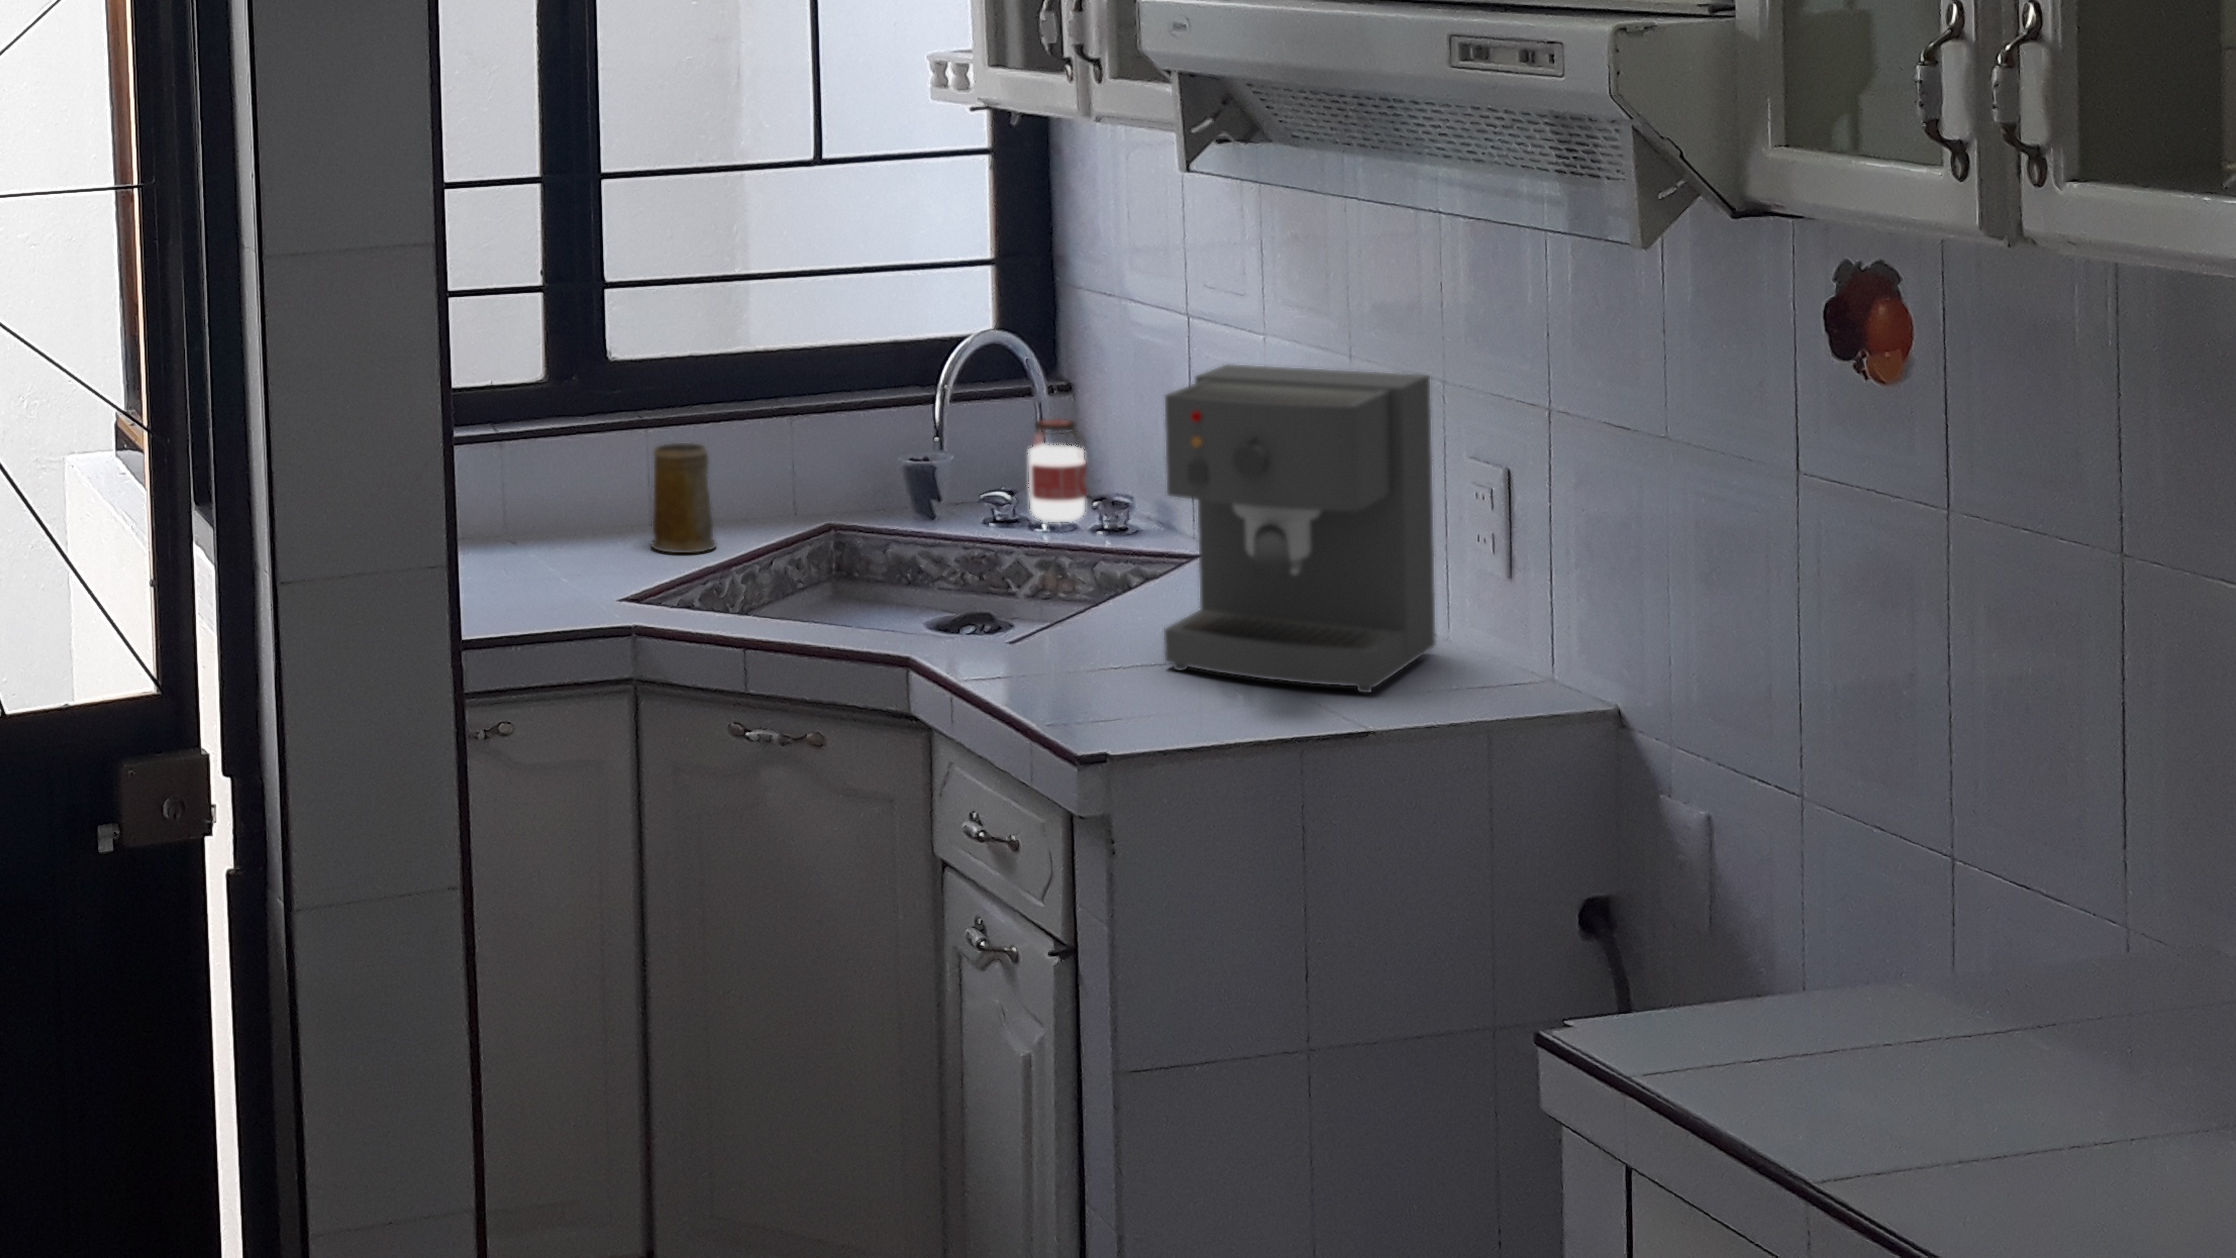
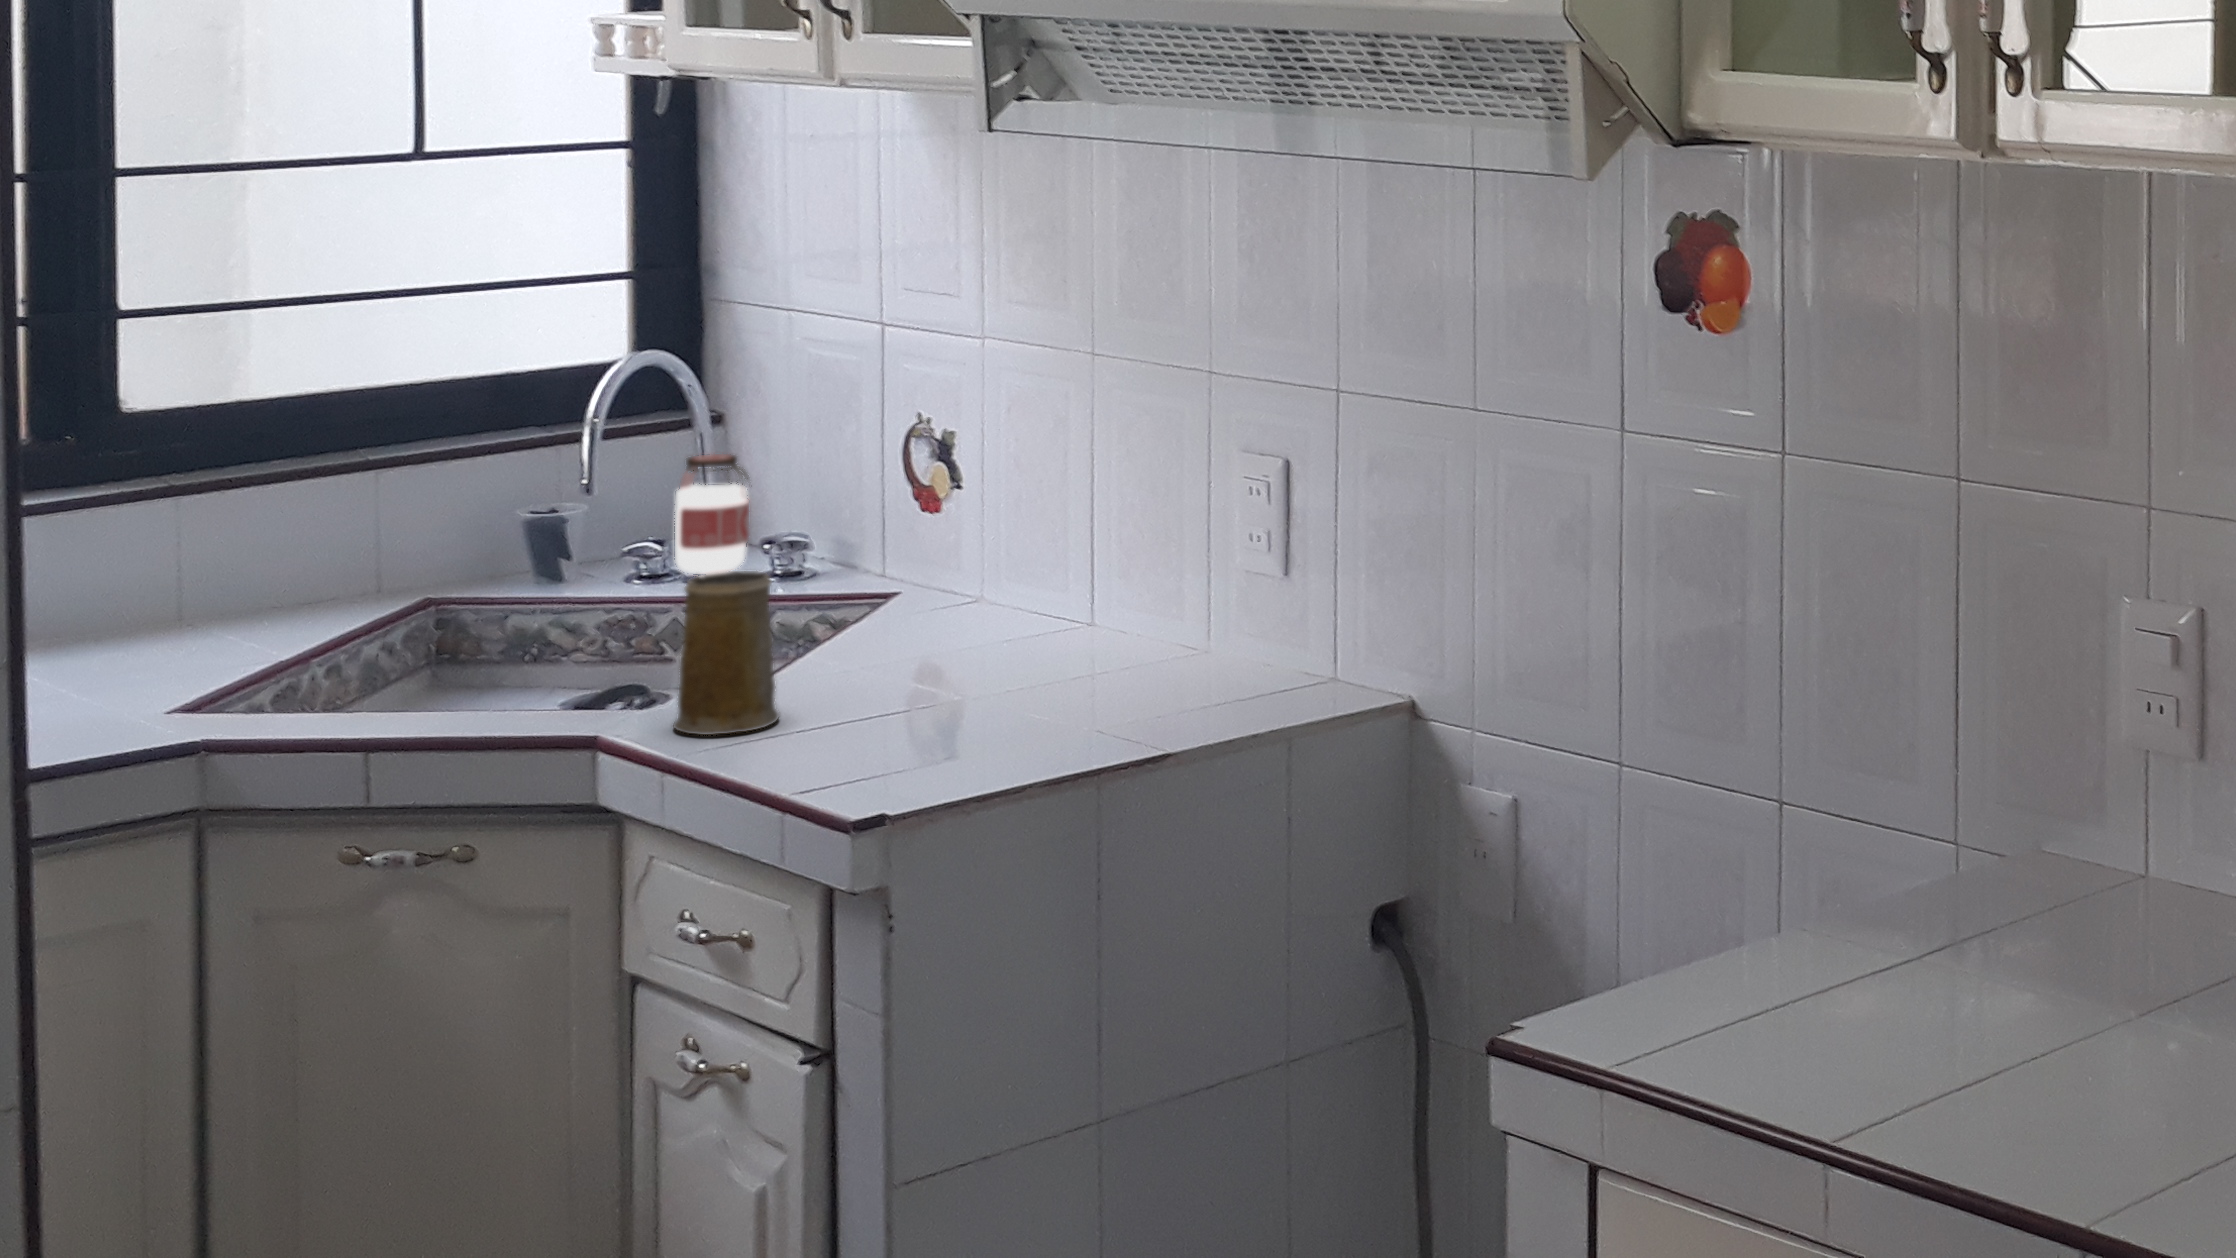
coffee maker: present [1164,365,1436,693] -> none [914,363,1210,717]
mug: present [651,443,716,553] -> present [673,571,779,735]

